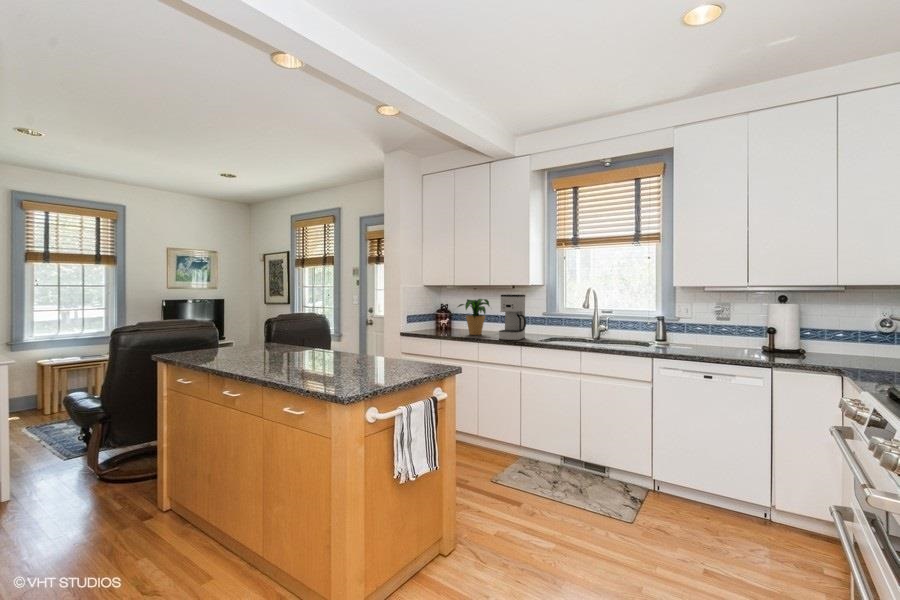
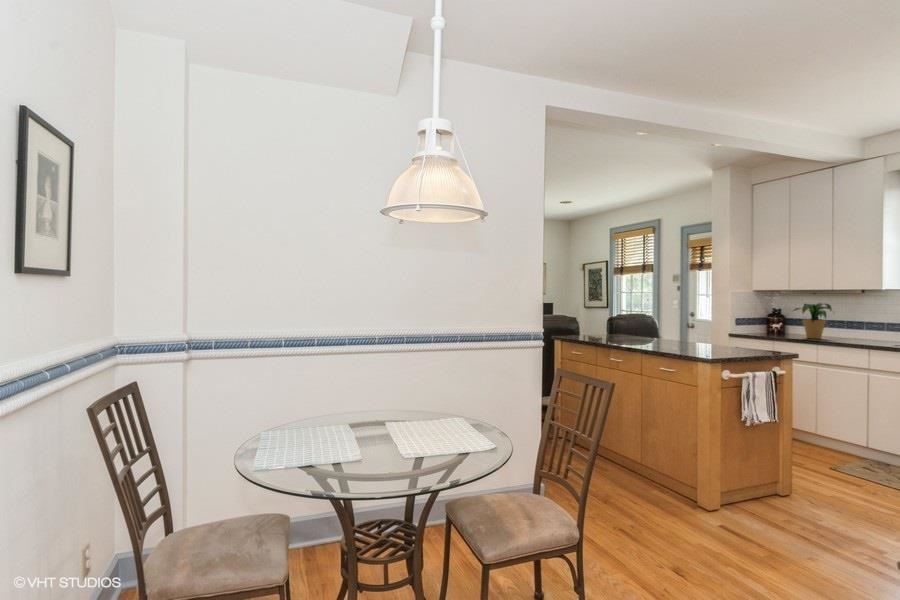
coffee maker: present [499,294,526,341] -> none [842,299,877,344]

